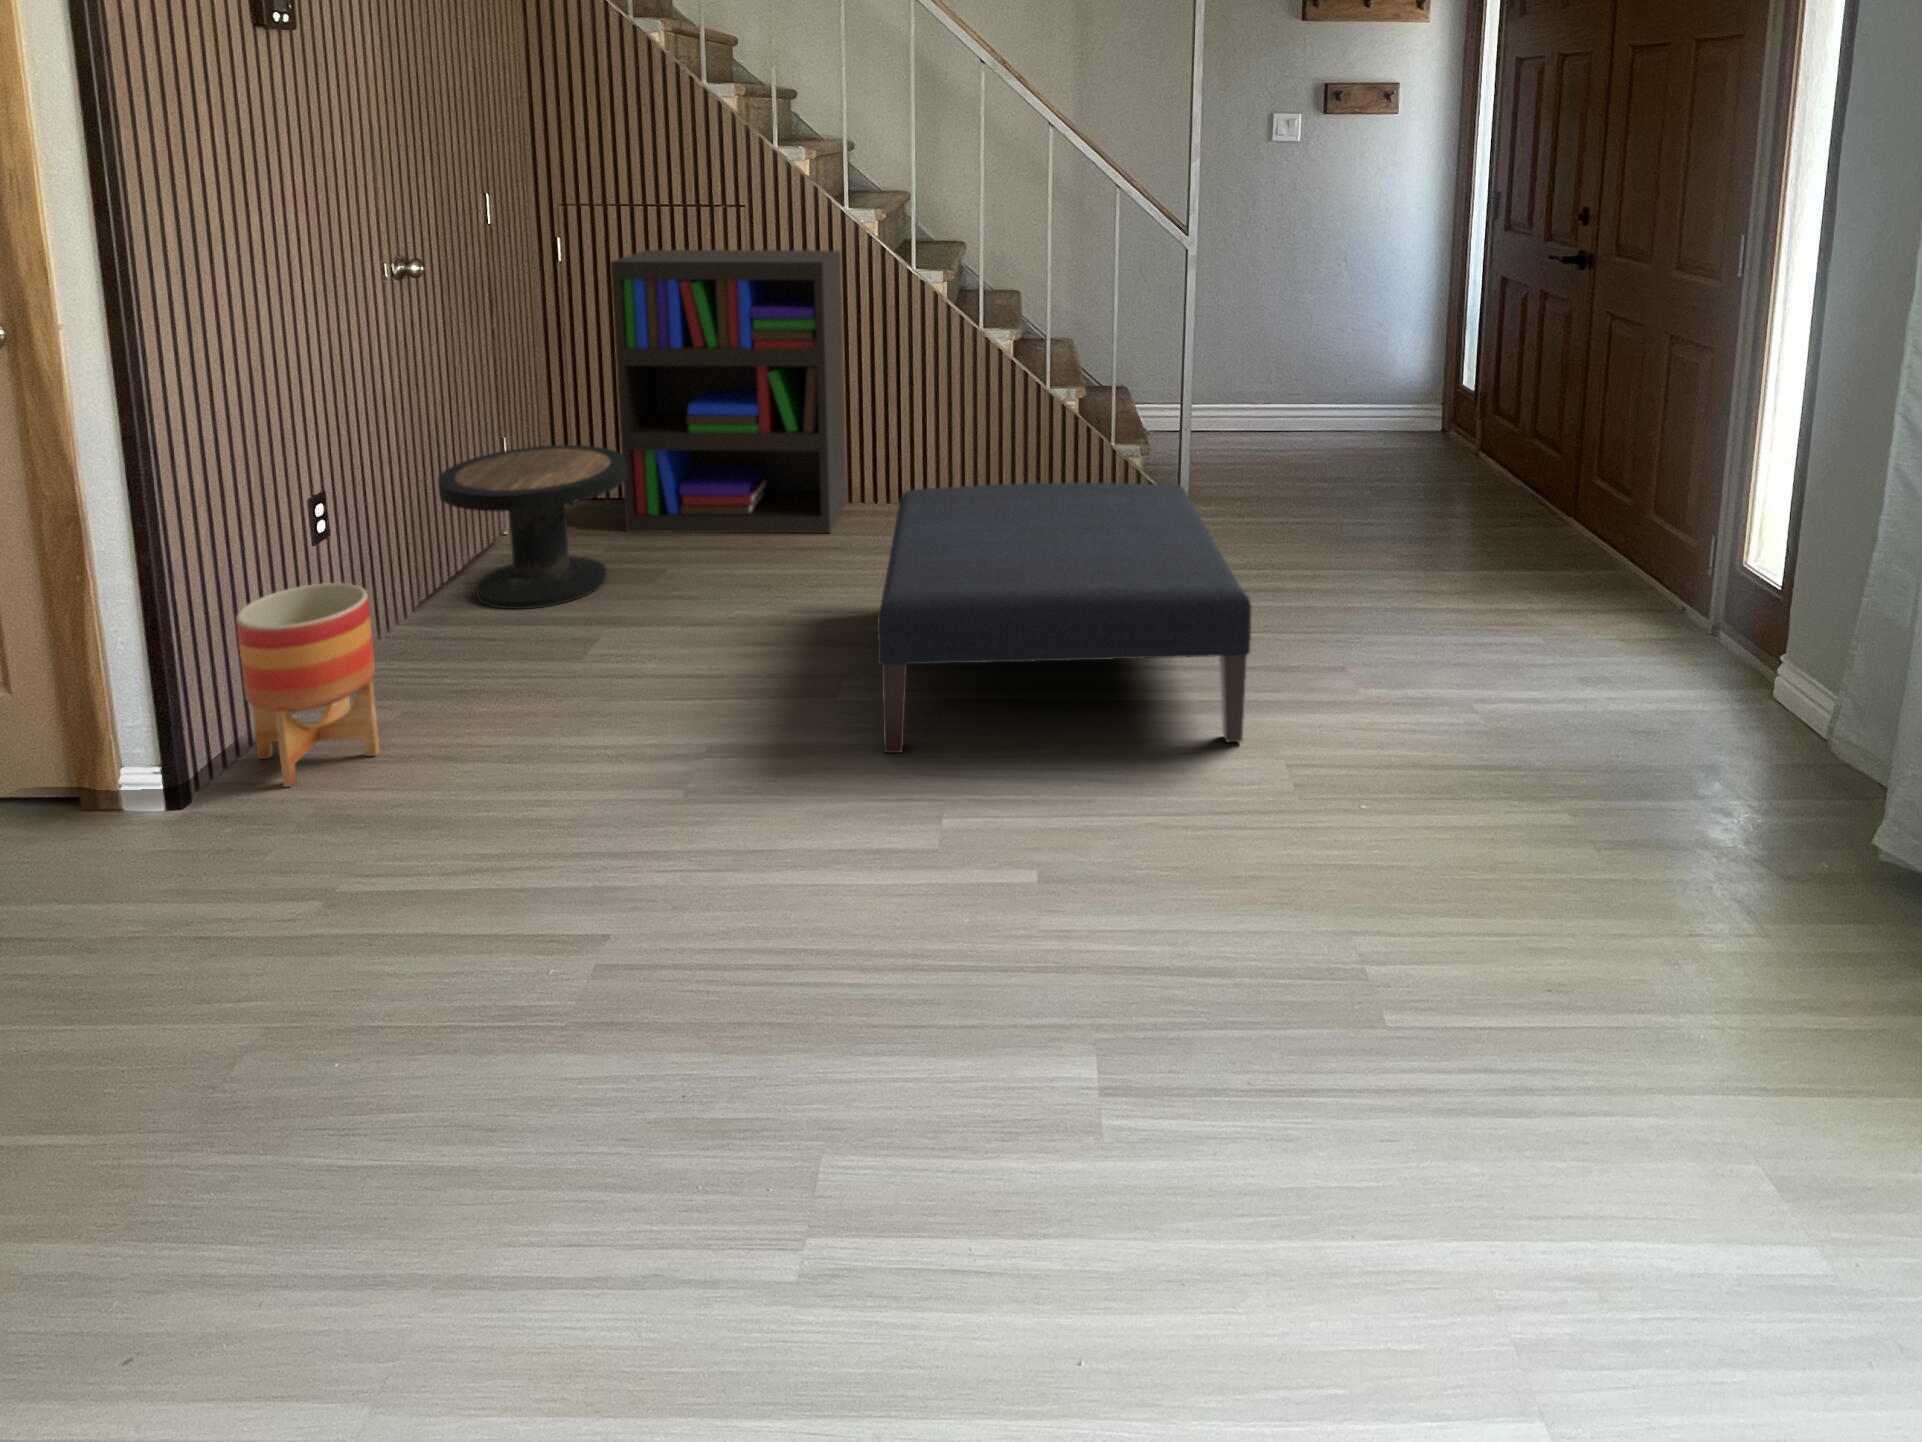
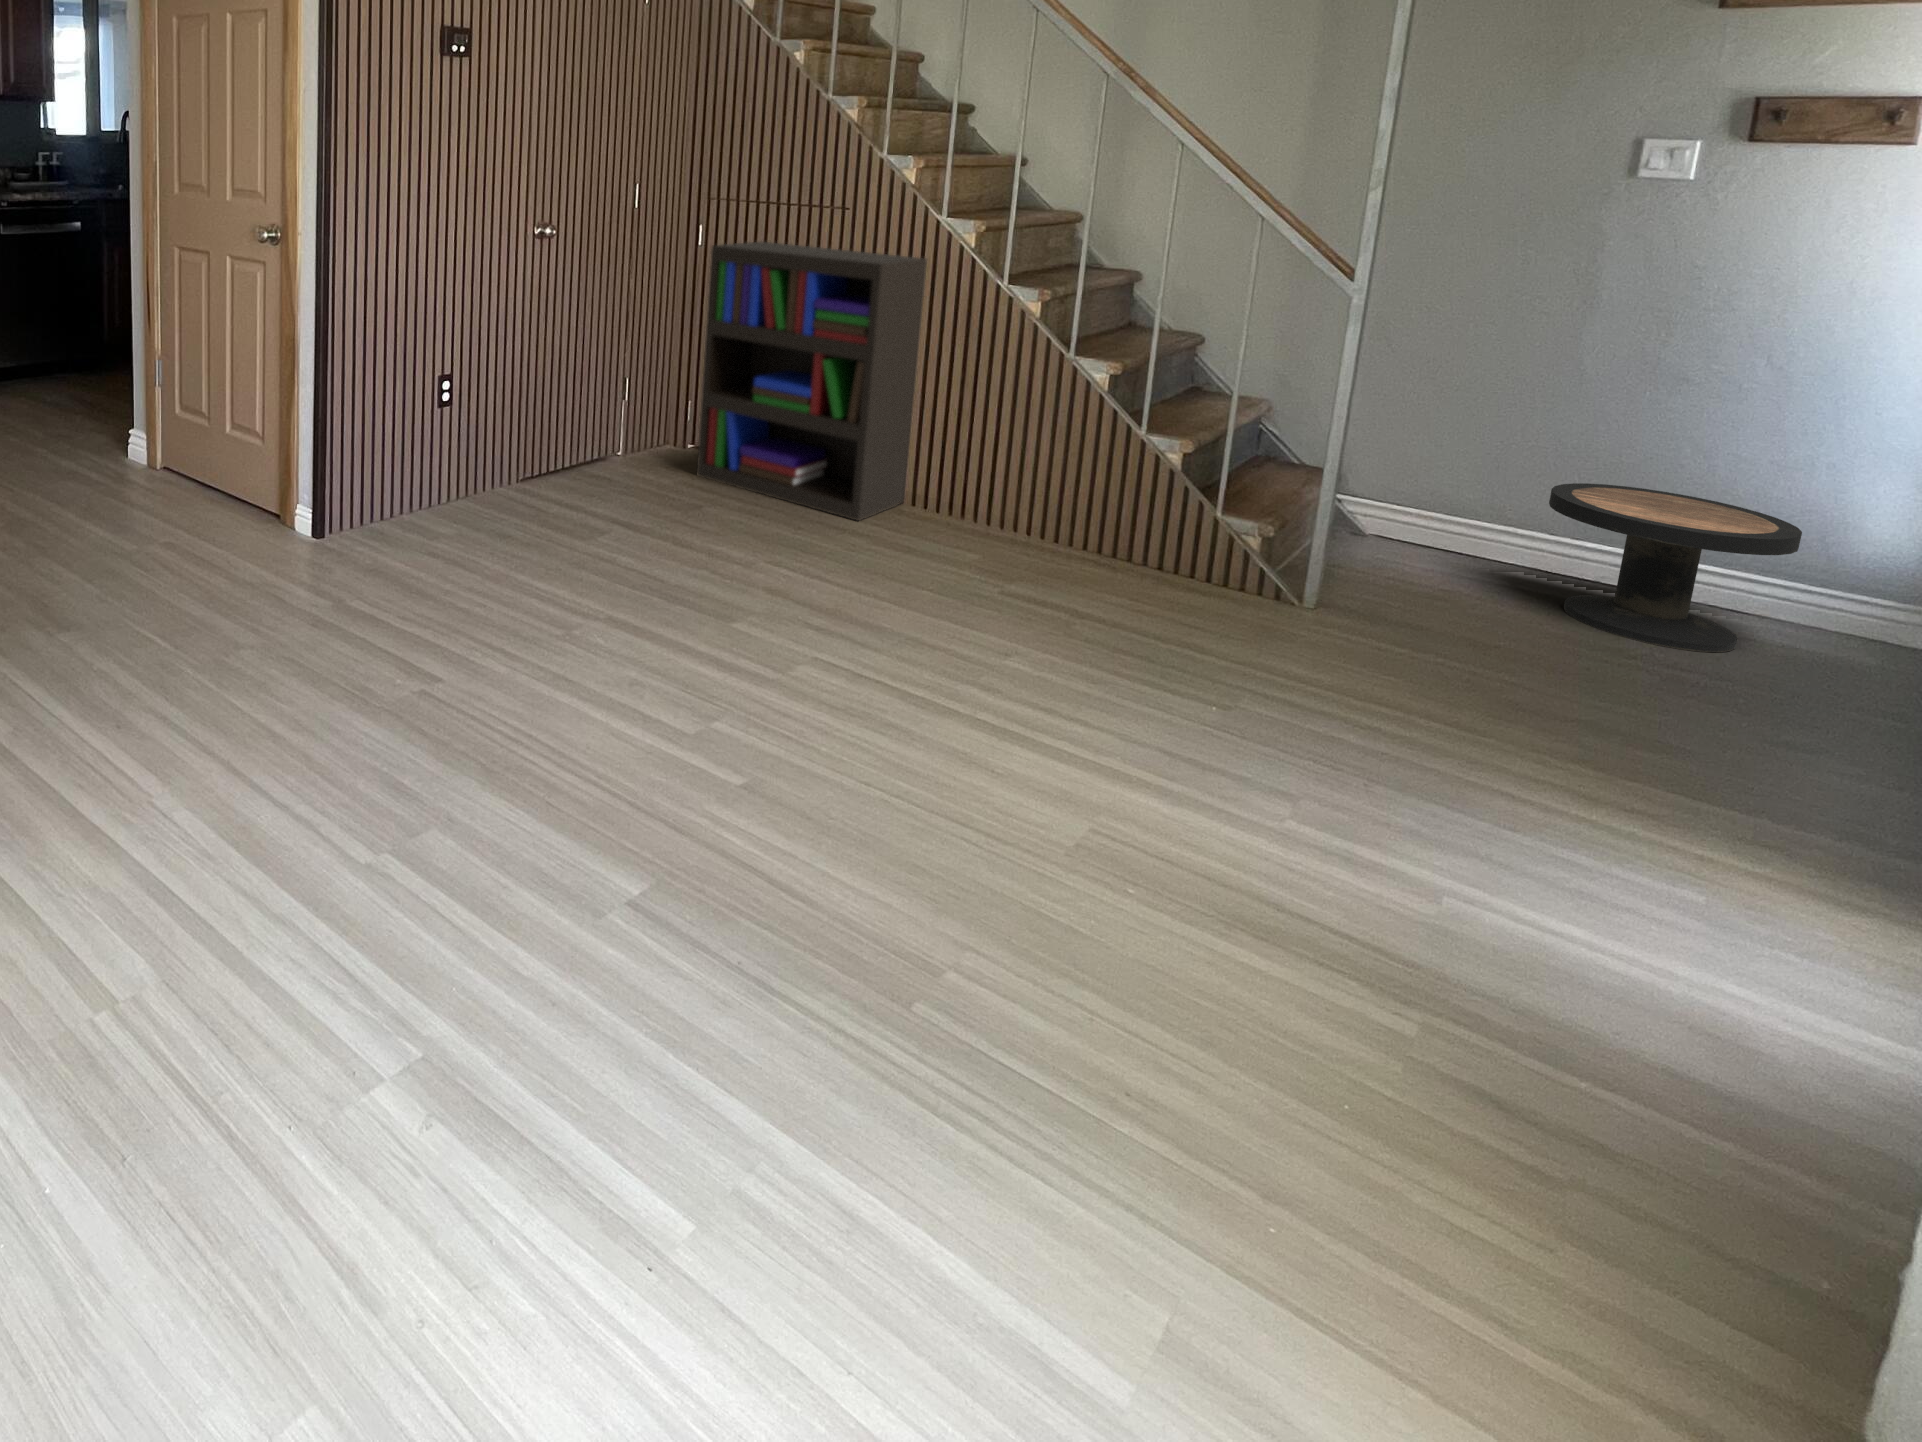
side table: present [438,445,627,609] -> present [1549,483,1802,652]
ottoman: present [877,483,1251,753] -> none [717,479,1179,799]
planter: present [236,583,379,787] -> none [359,426,434,549]

